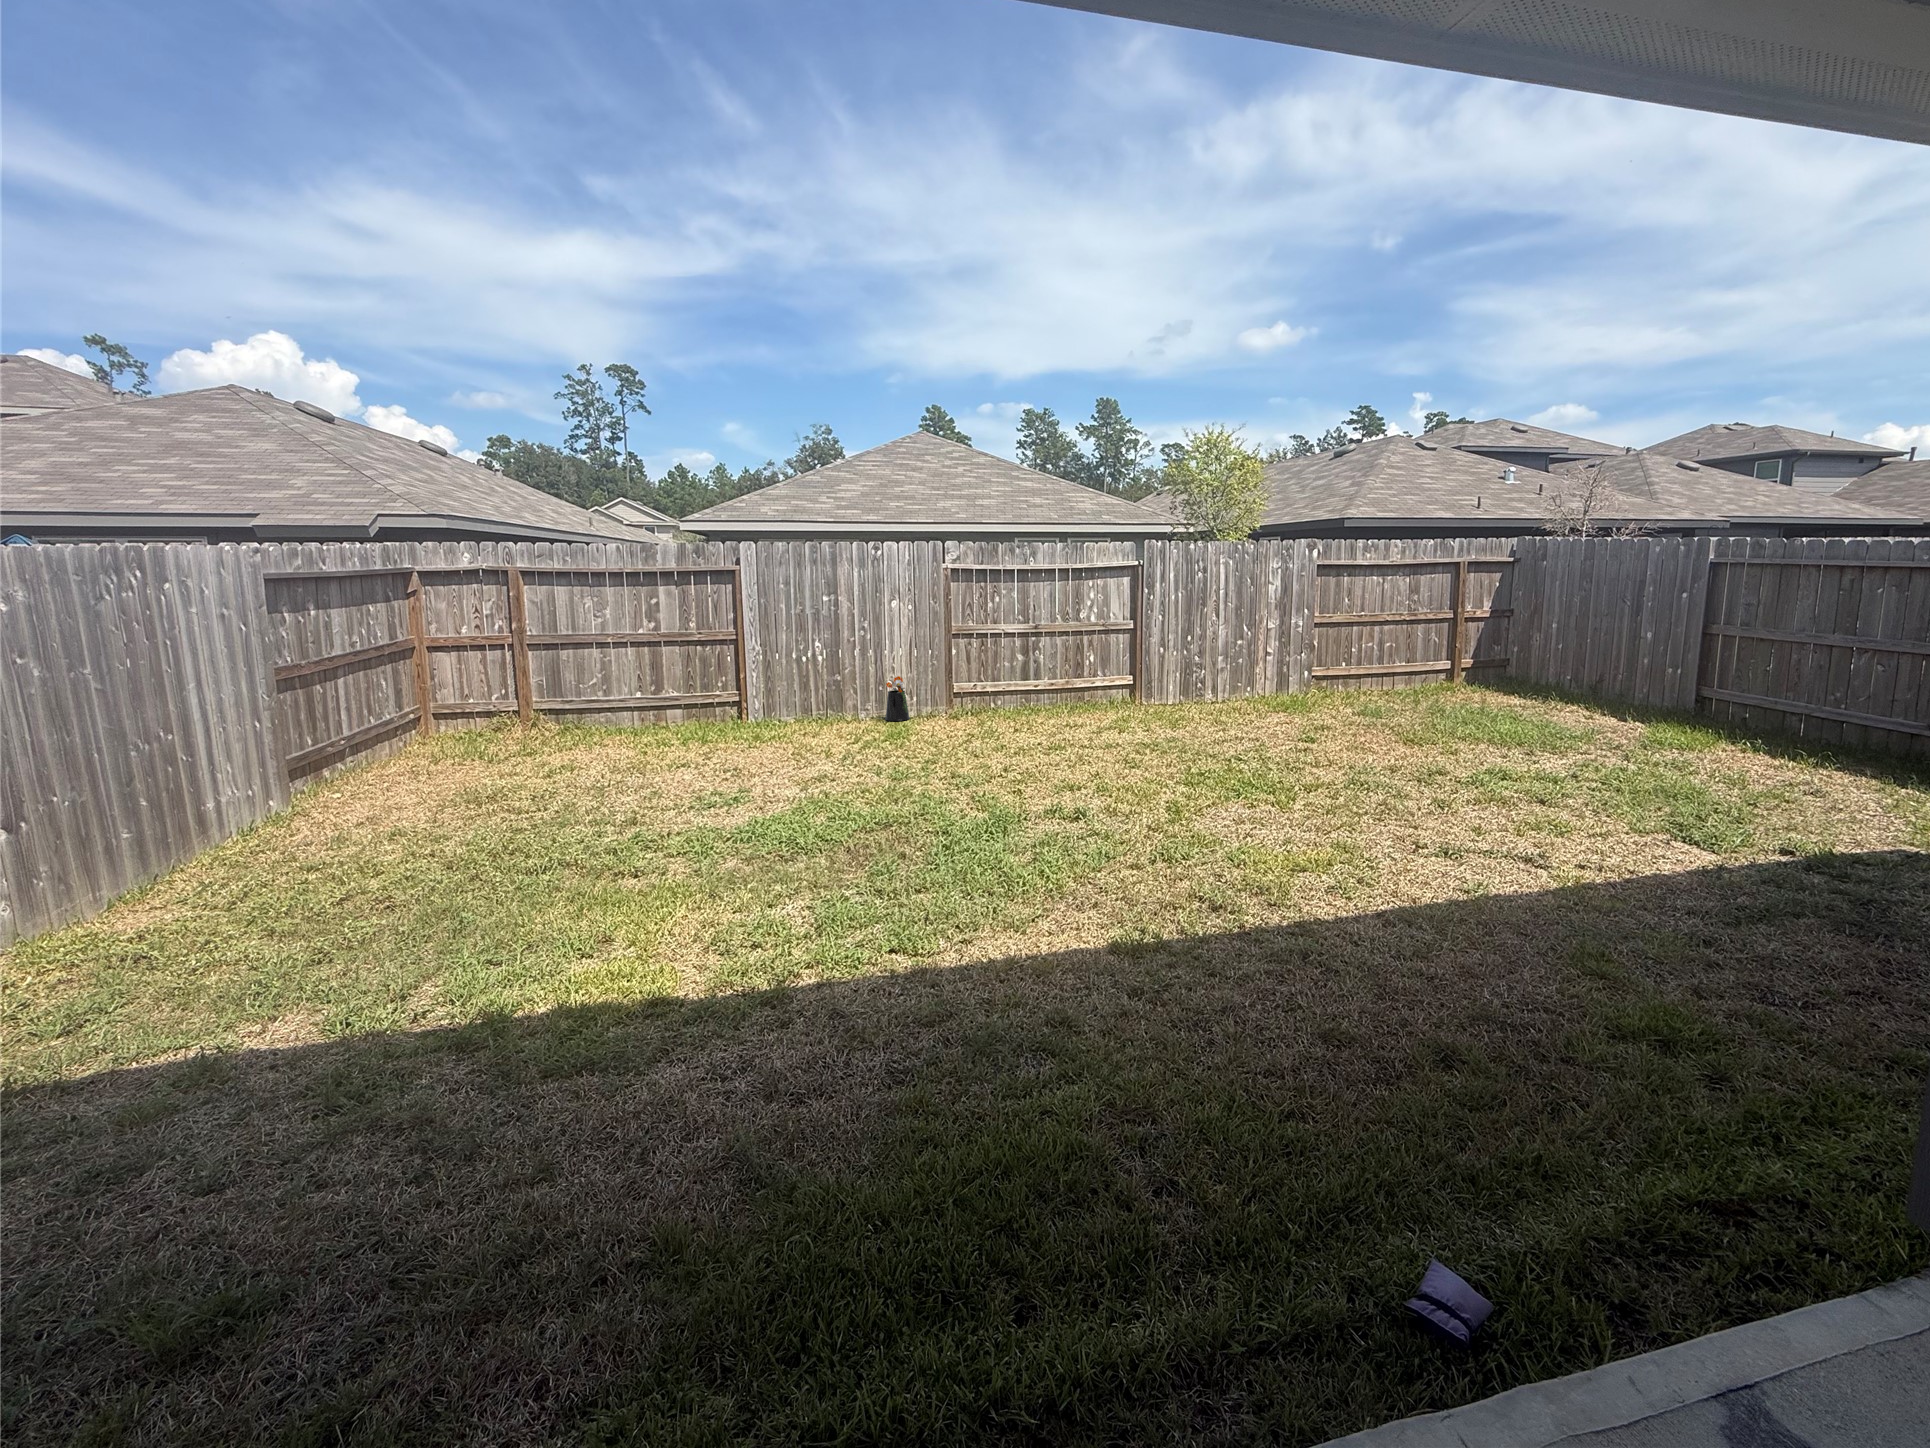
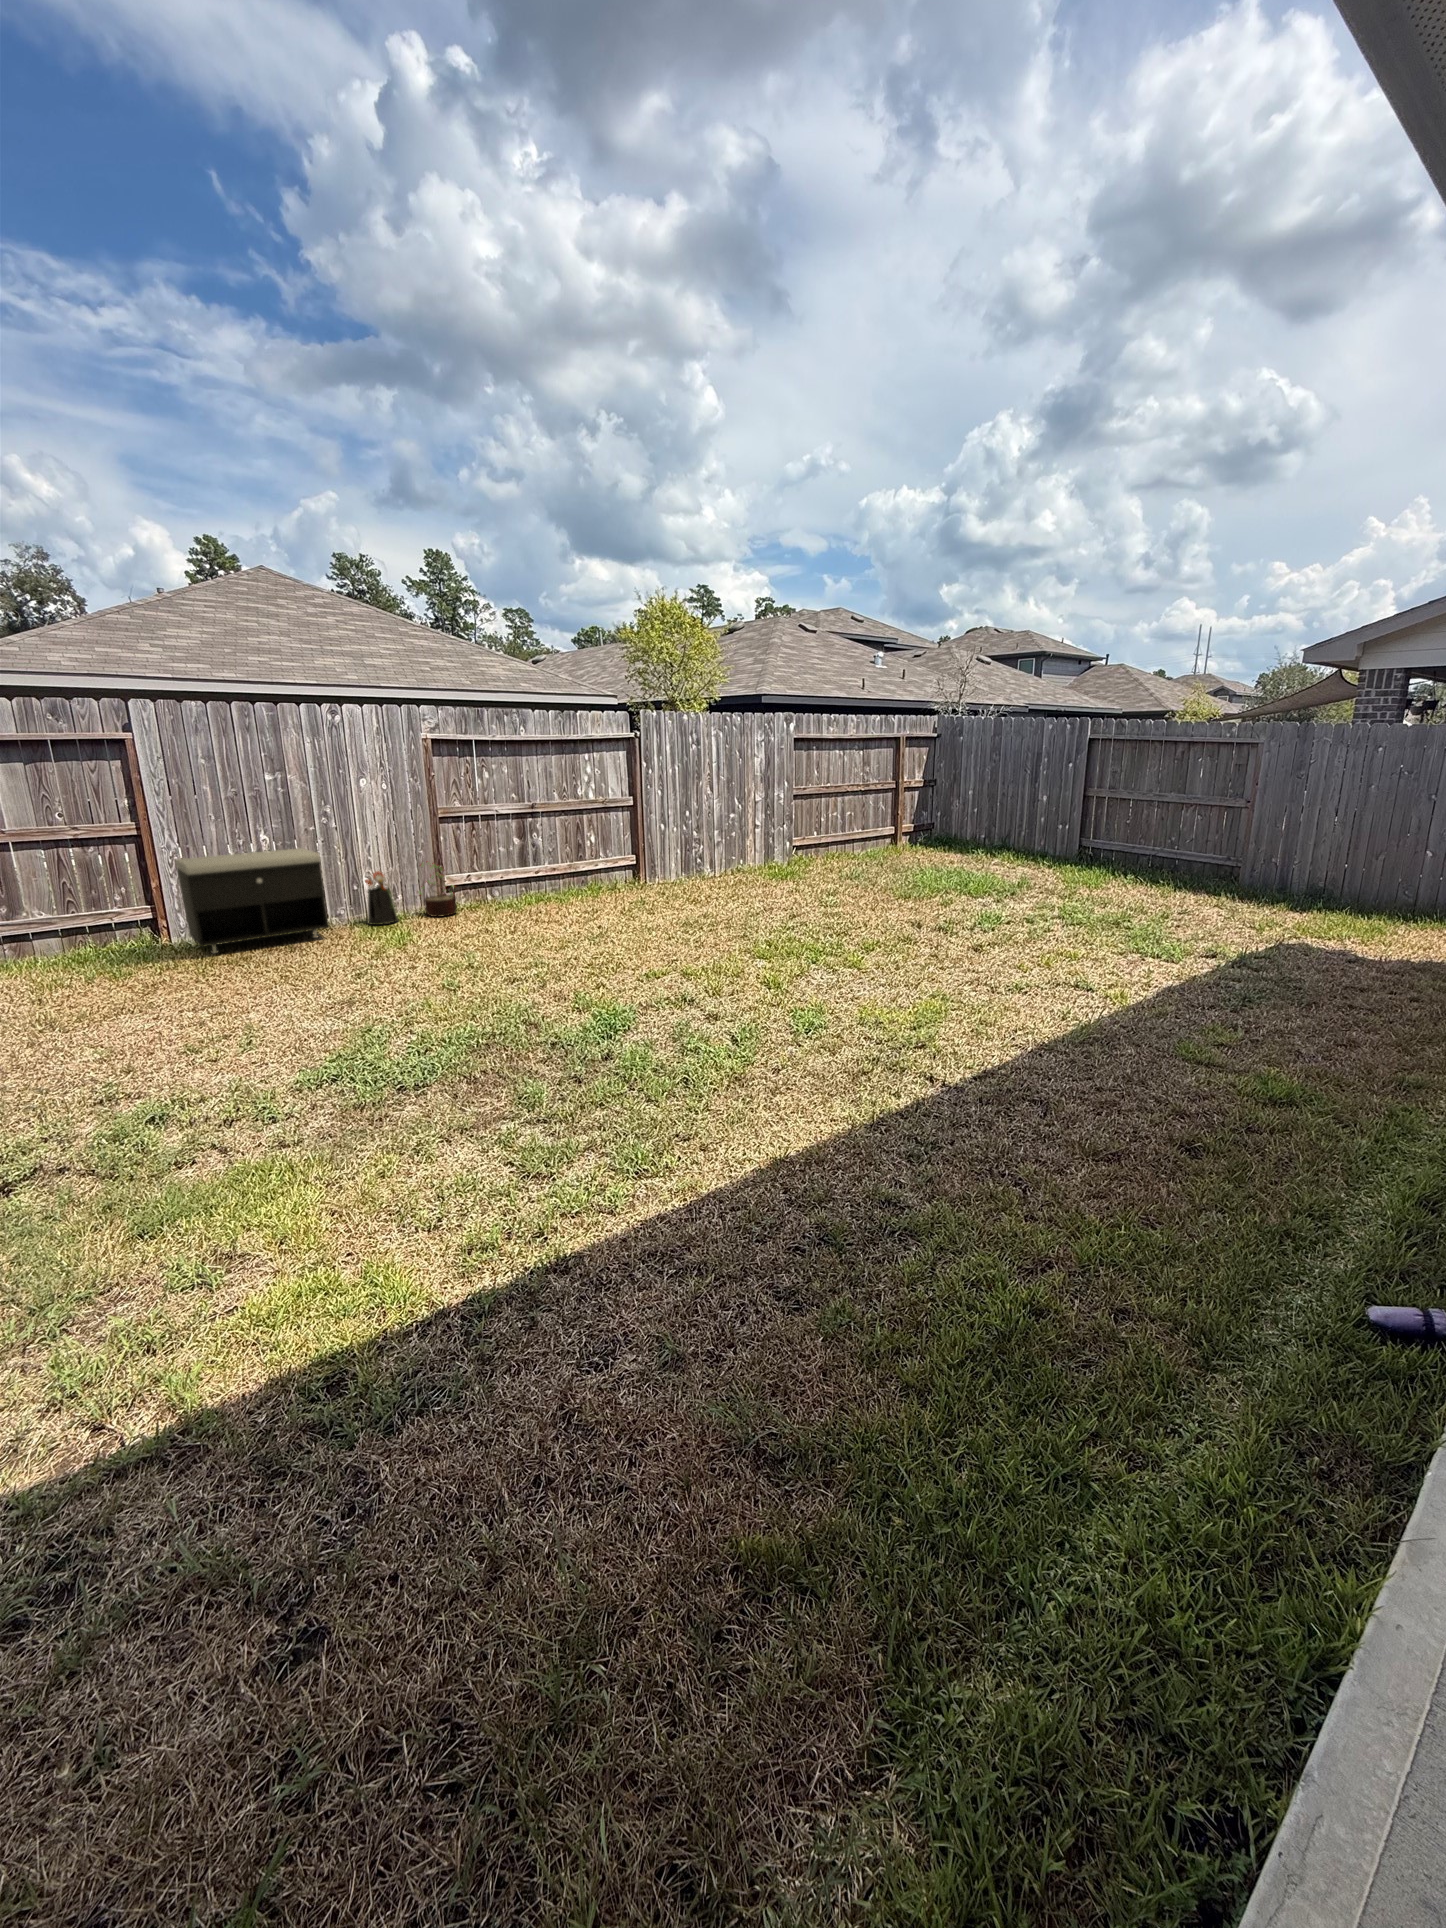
storage bench: none [754,655,850,732] -> present [176,848,329,953]
decorative plant: none [927,670,960,718] -> present [418,862,457,917]

